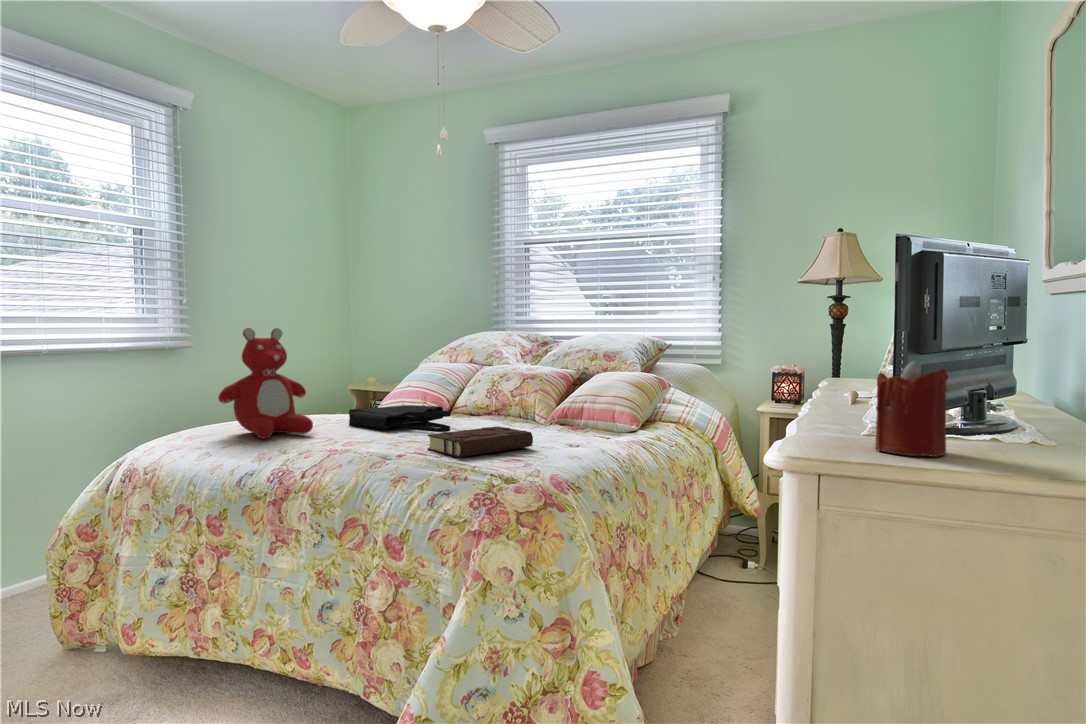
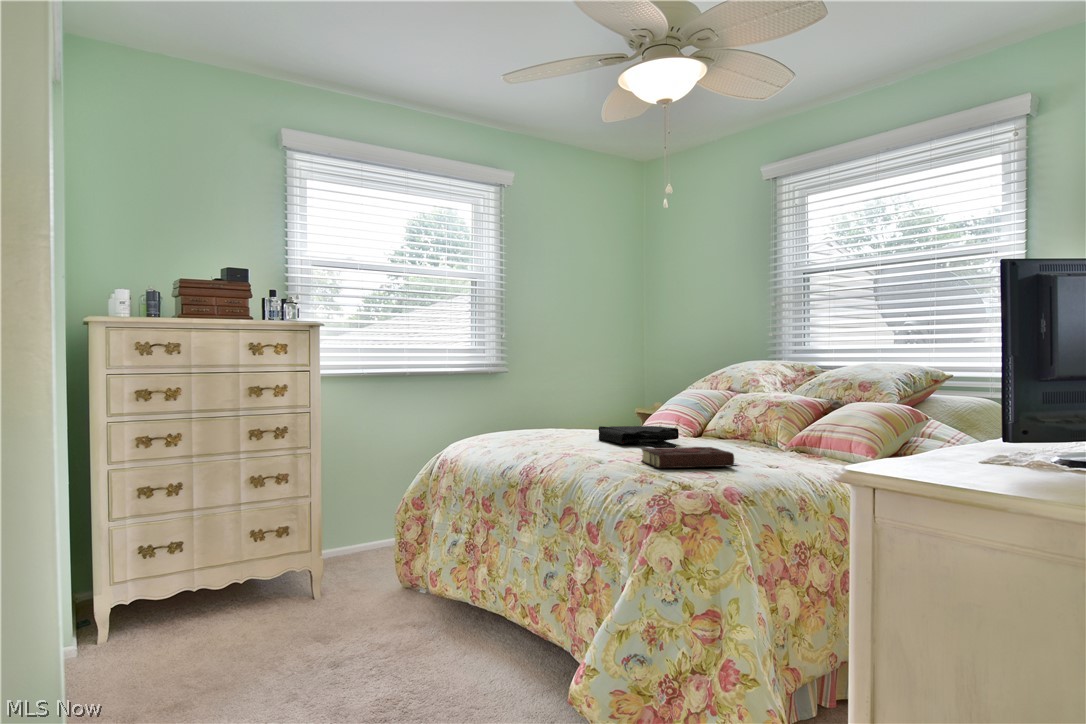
teddy bear: present [218,328,313,438] -> none [498,358,564,444]
candle: present [875,361,948,457] -> none [945,389,1022,483]

